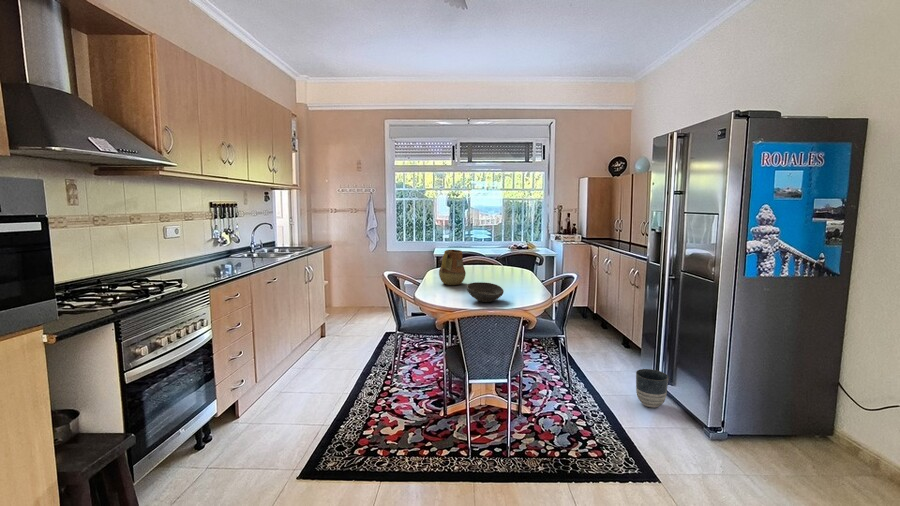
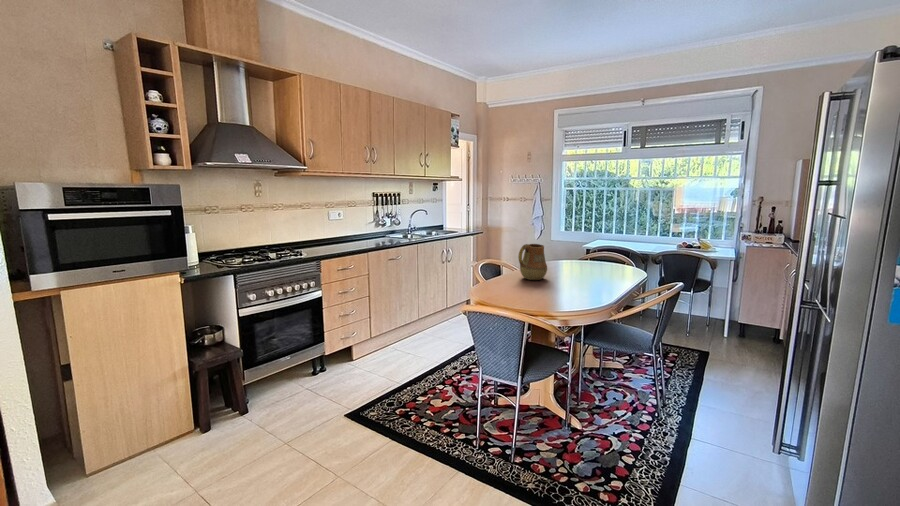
bowl: present [467,282,504,302] -> none [508,280,548,302]
planter: present [636,369,668,407] -> none [733,421,783,477]

